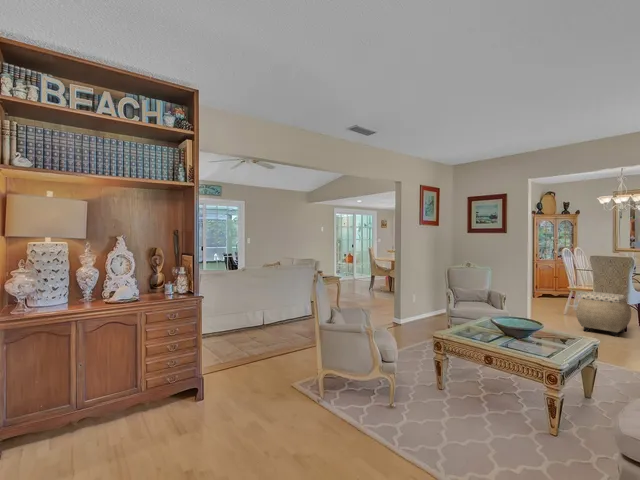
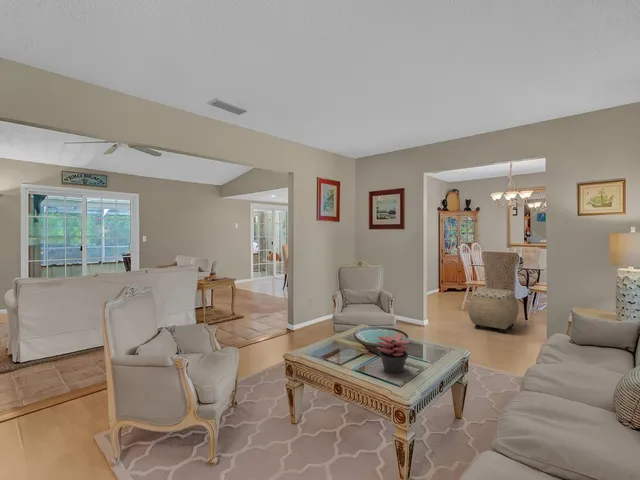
succulent plant: none [519,319,551,350] -> present [377,333,410,373]

